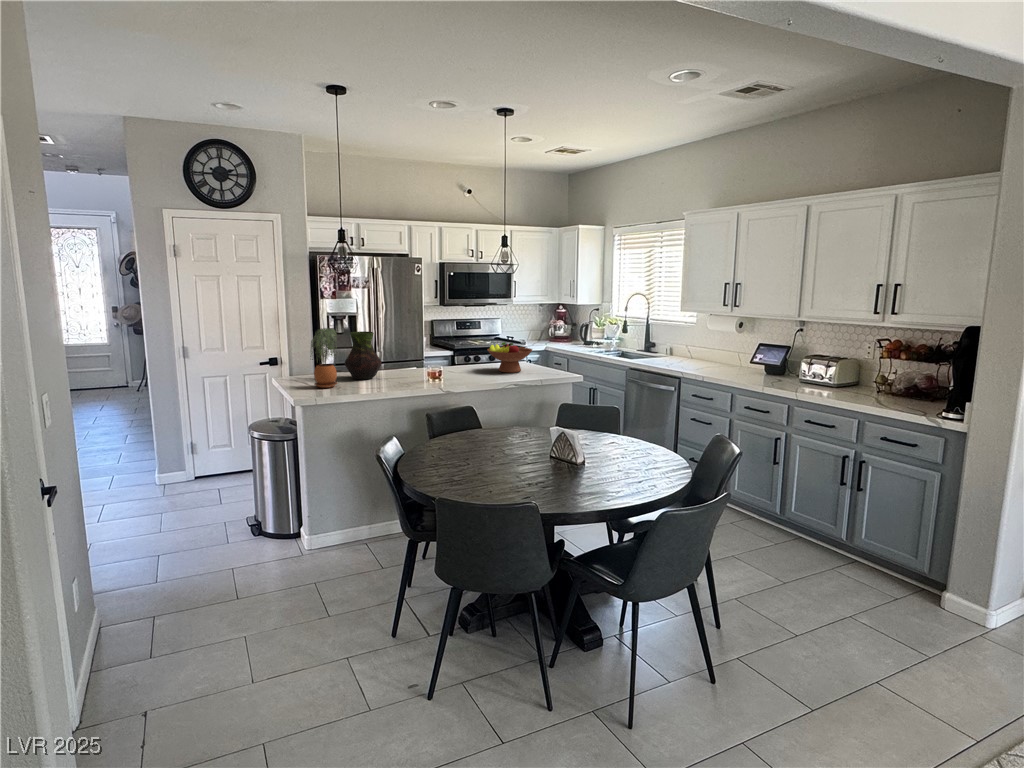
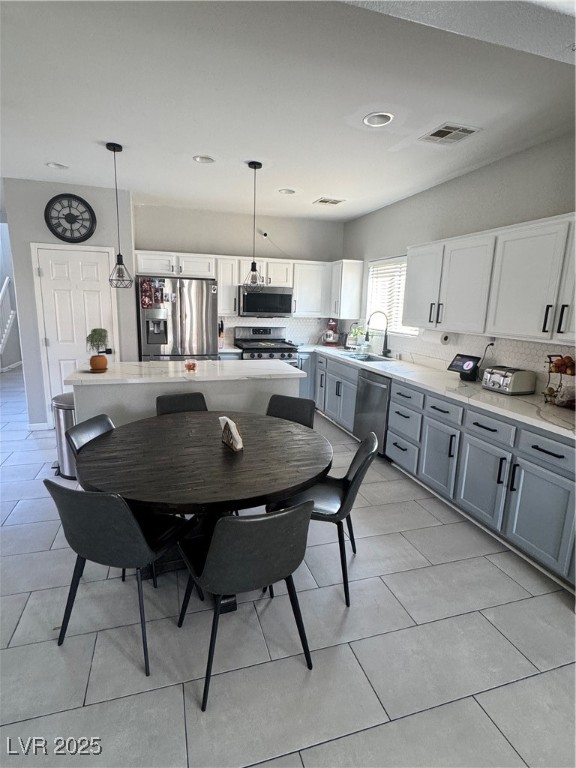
vase: present [345,331,382,379] -> none [122,332,151,368]
fruit bowl: present [488,342,532,373] -> none [234,344,269,368]

